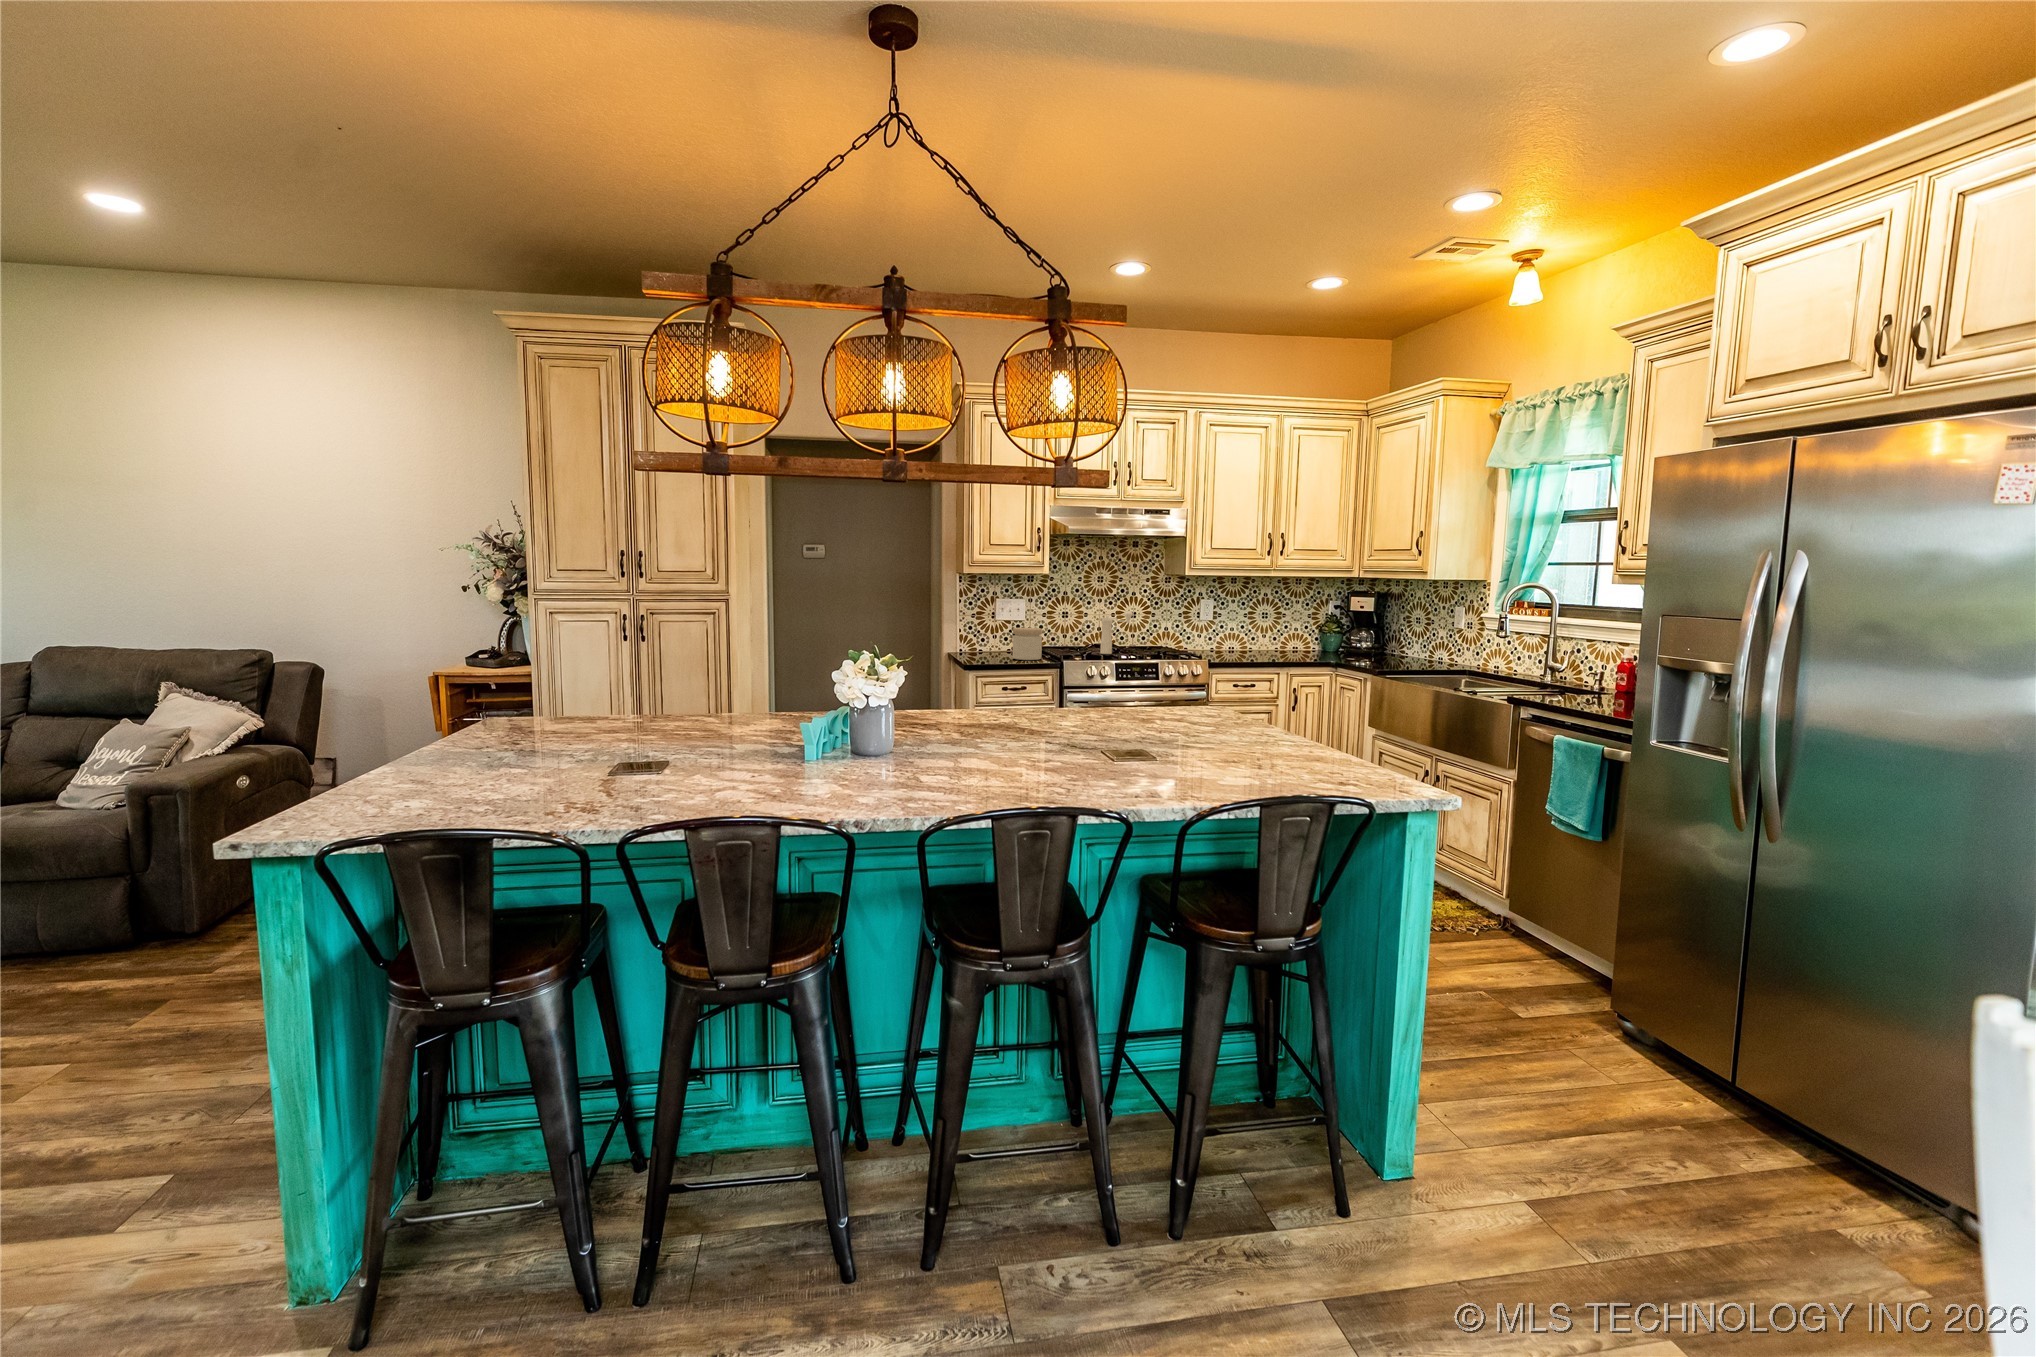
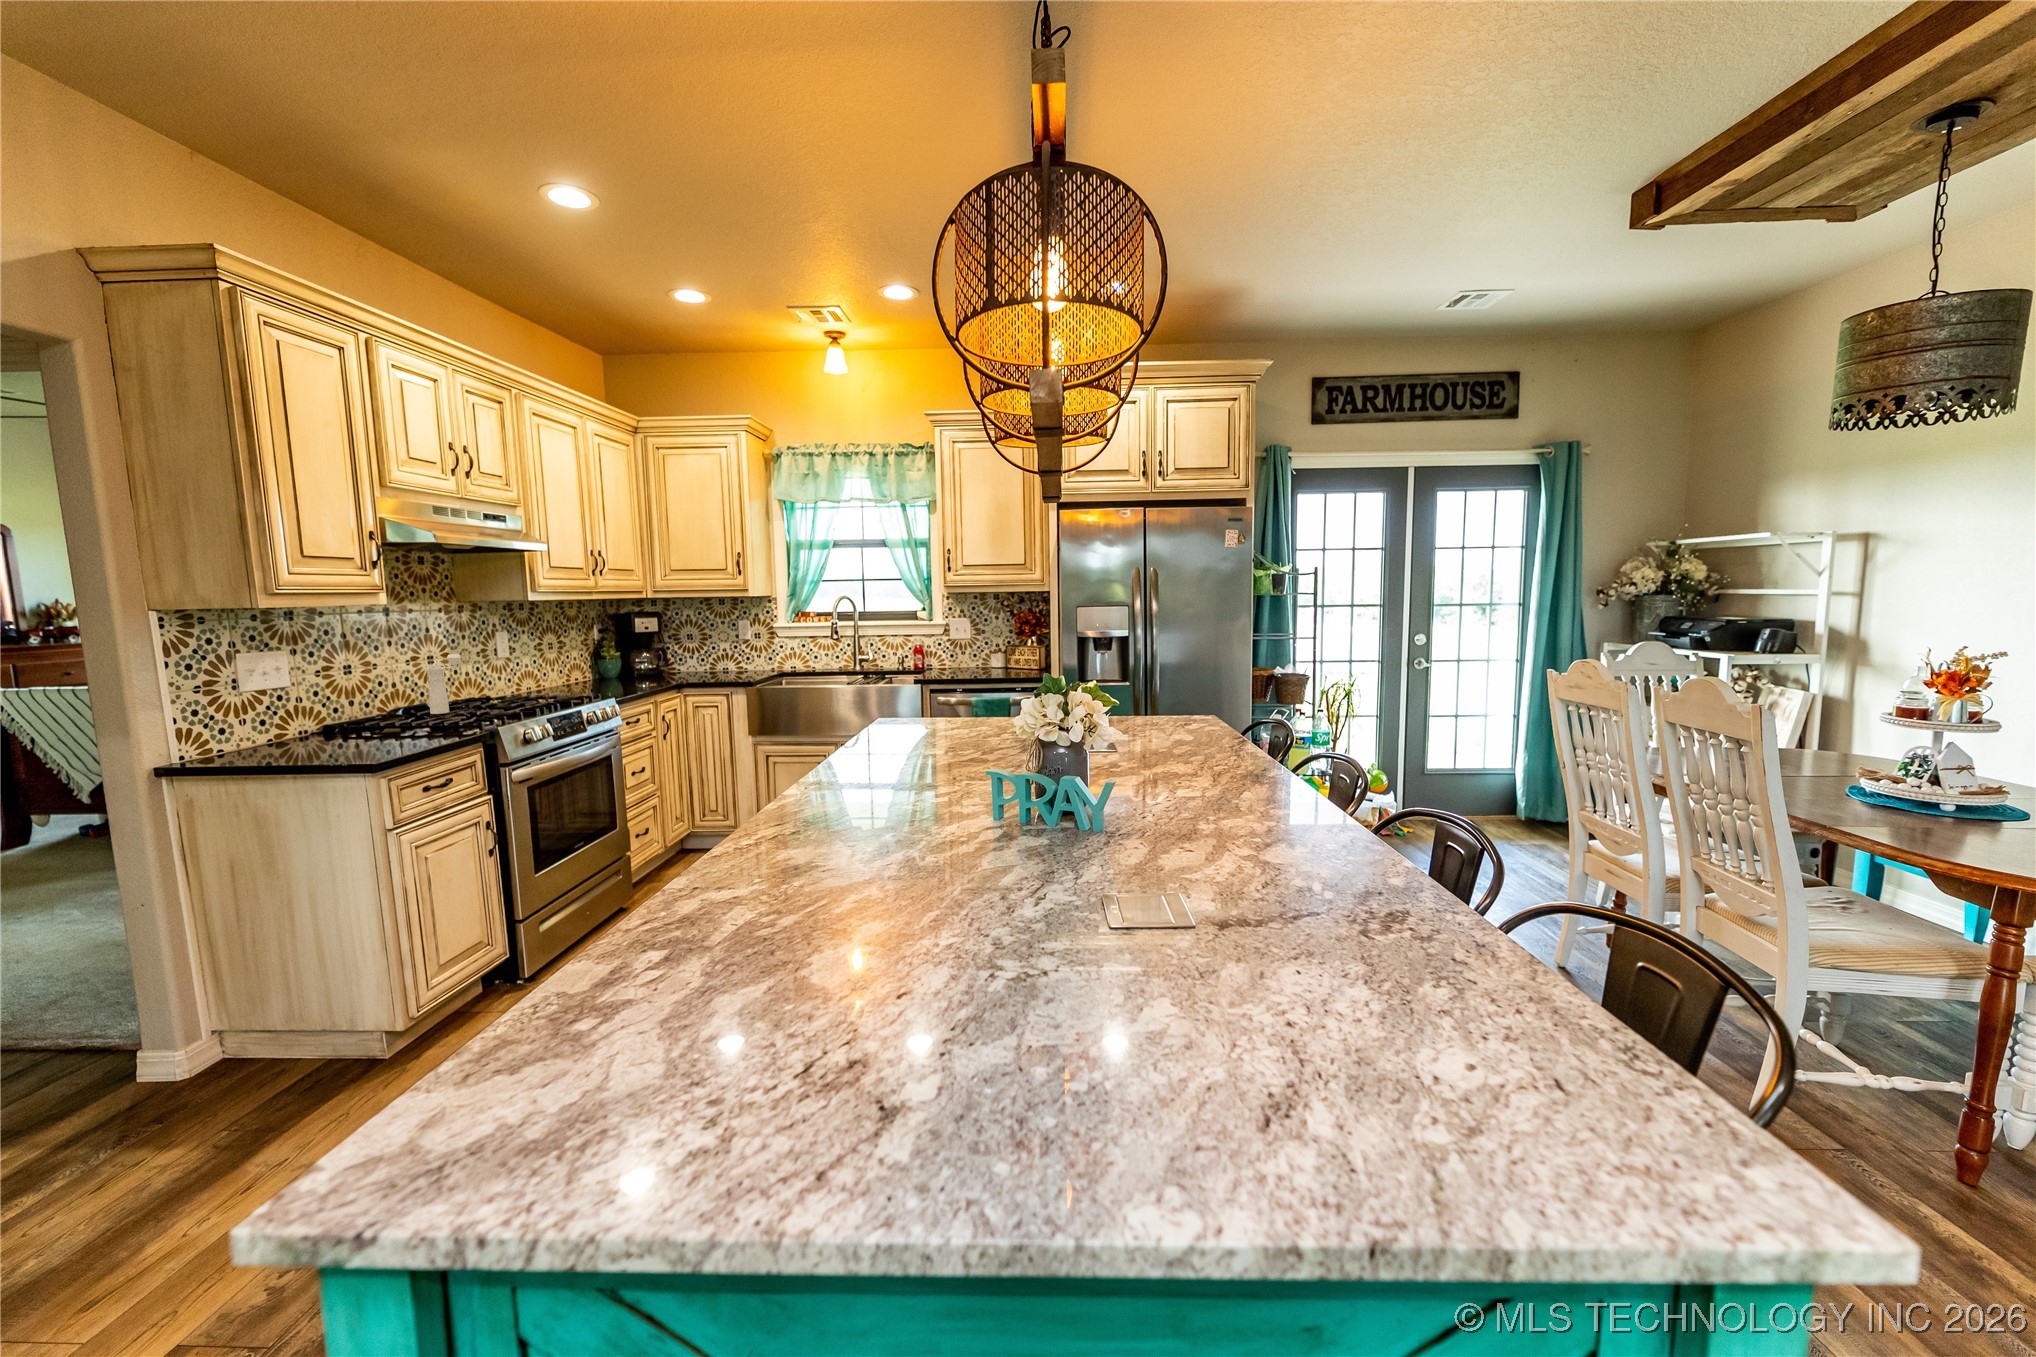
jar: present [1012,628,1042,660] -> none [378,688,437,738]

